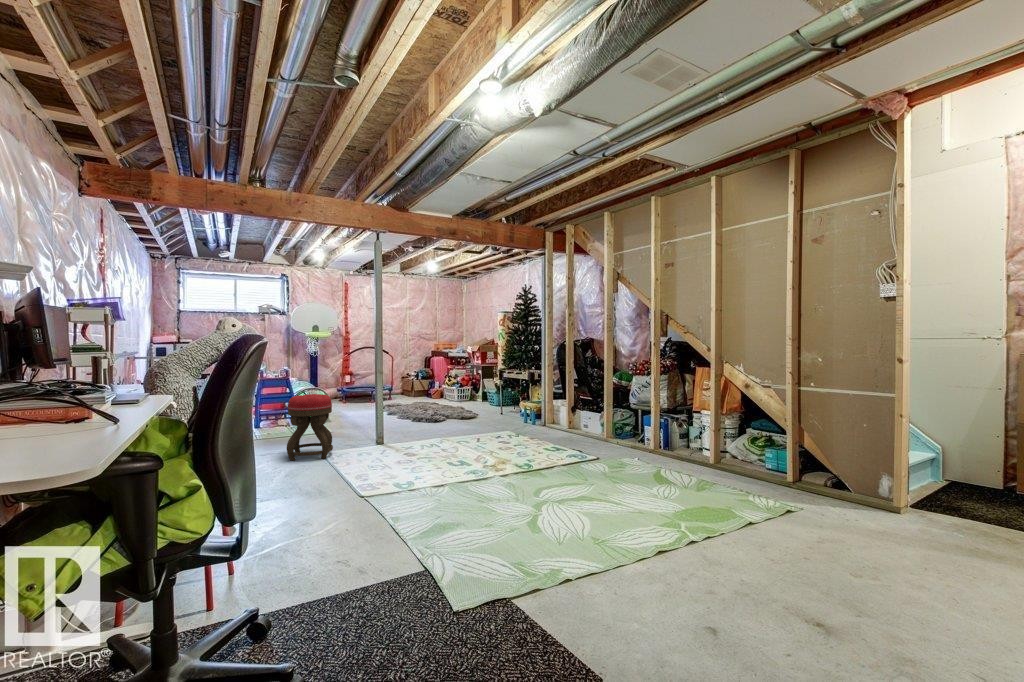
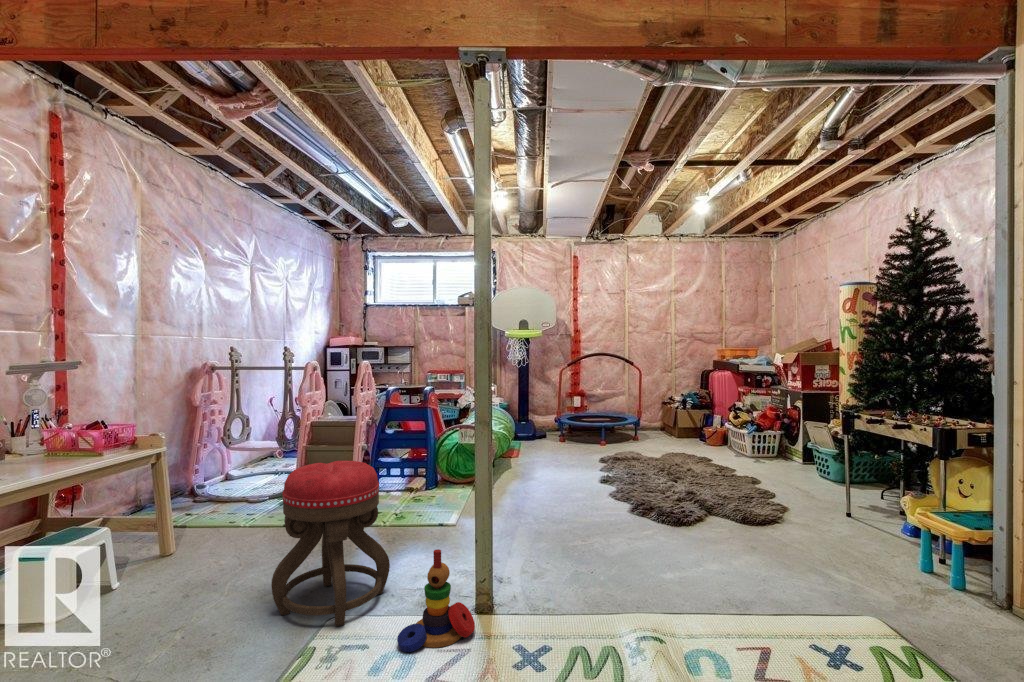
stacking toy: none [356,422,383,458] -> present [397,549,475,652]

